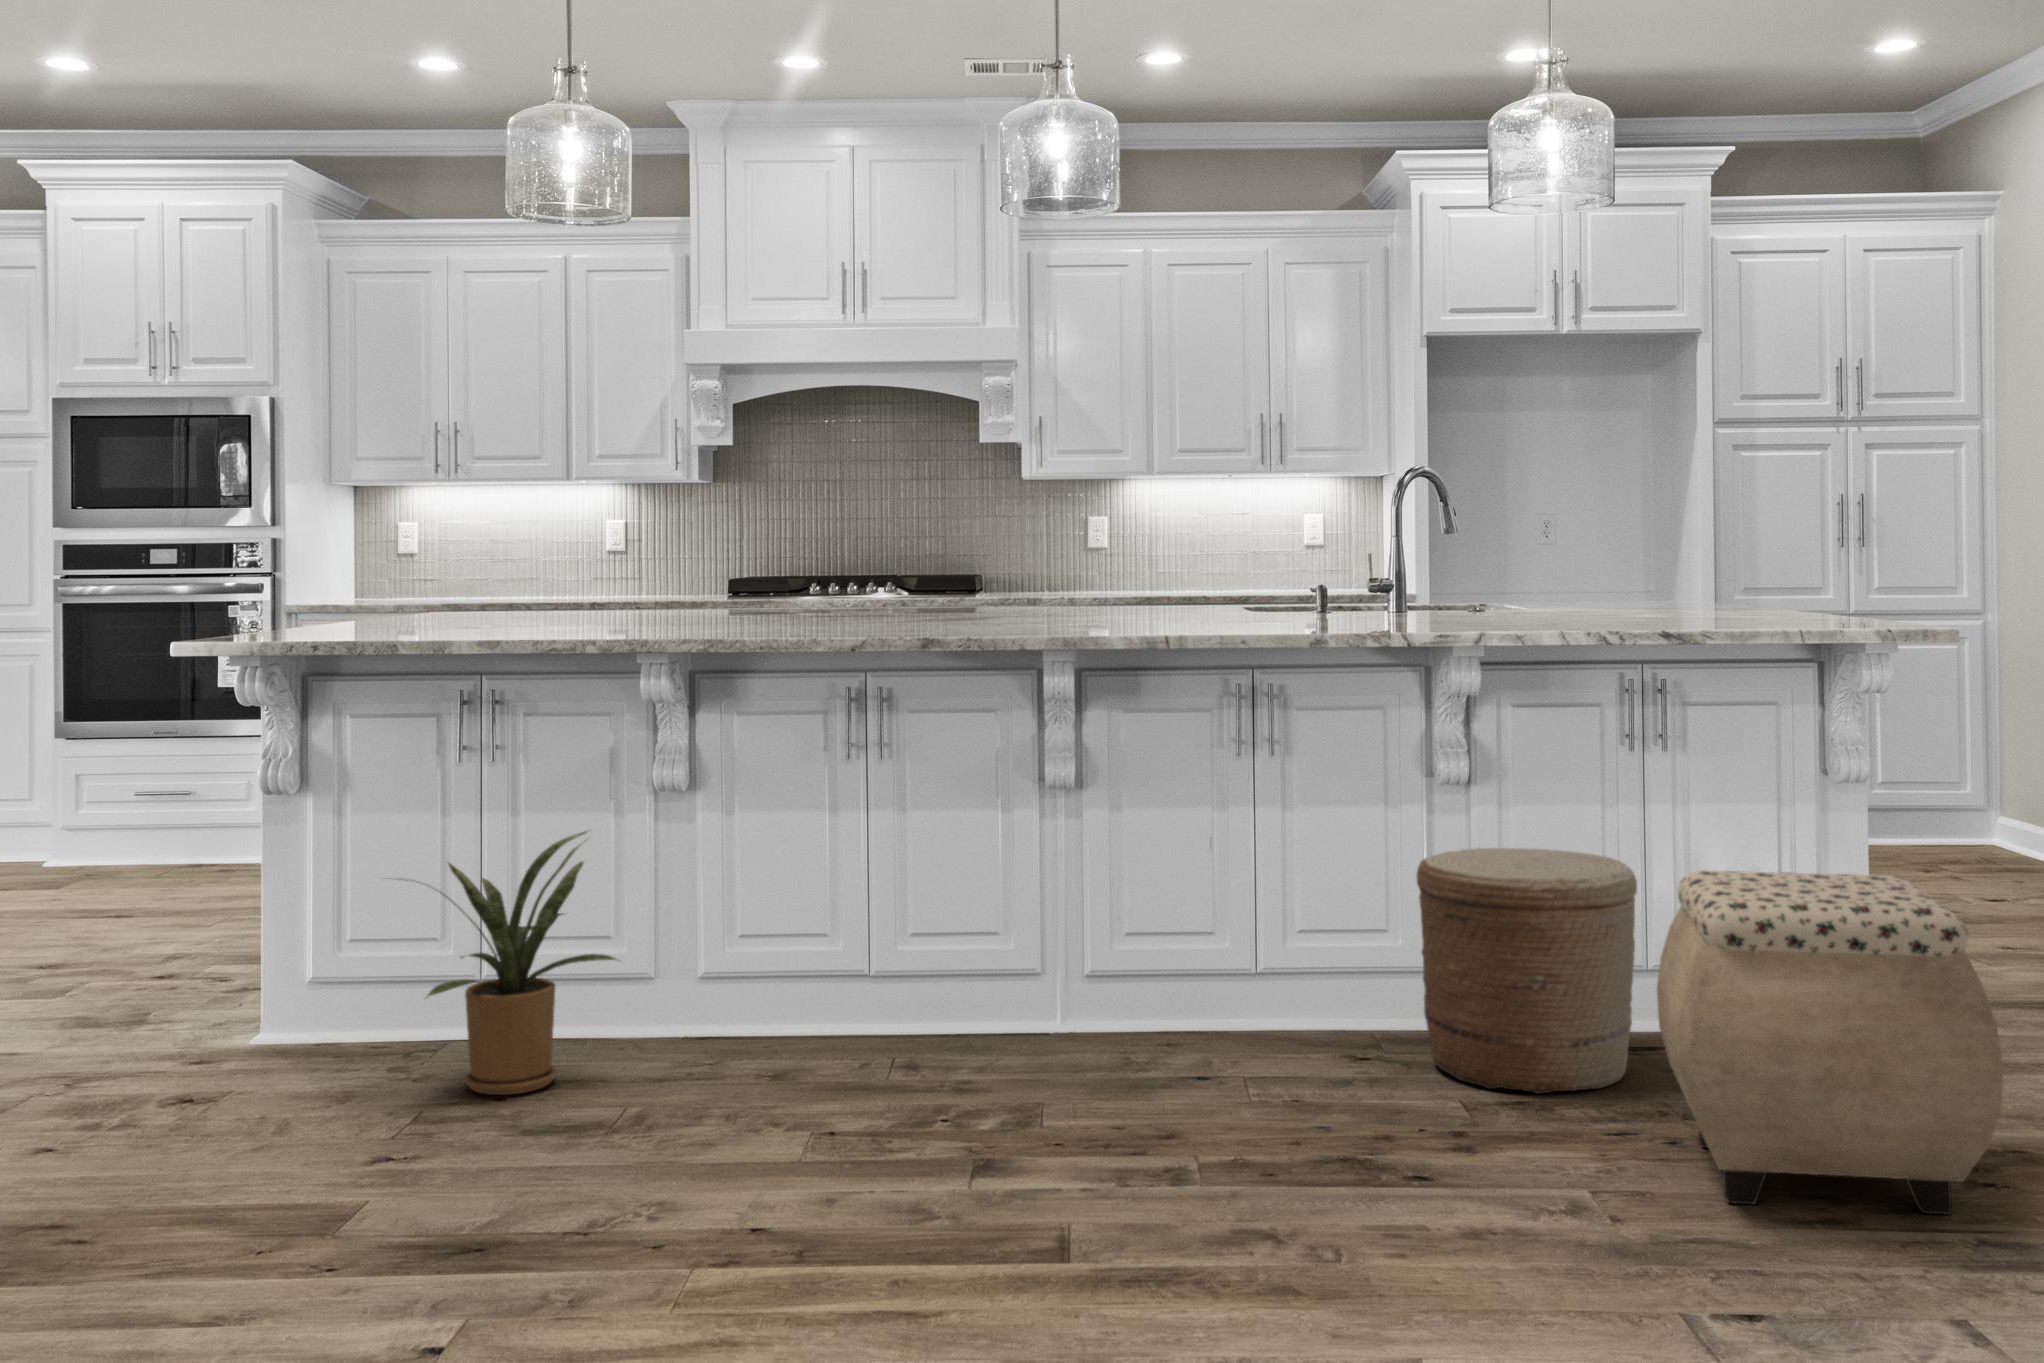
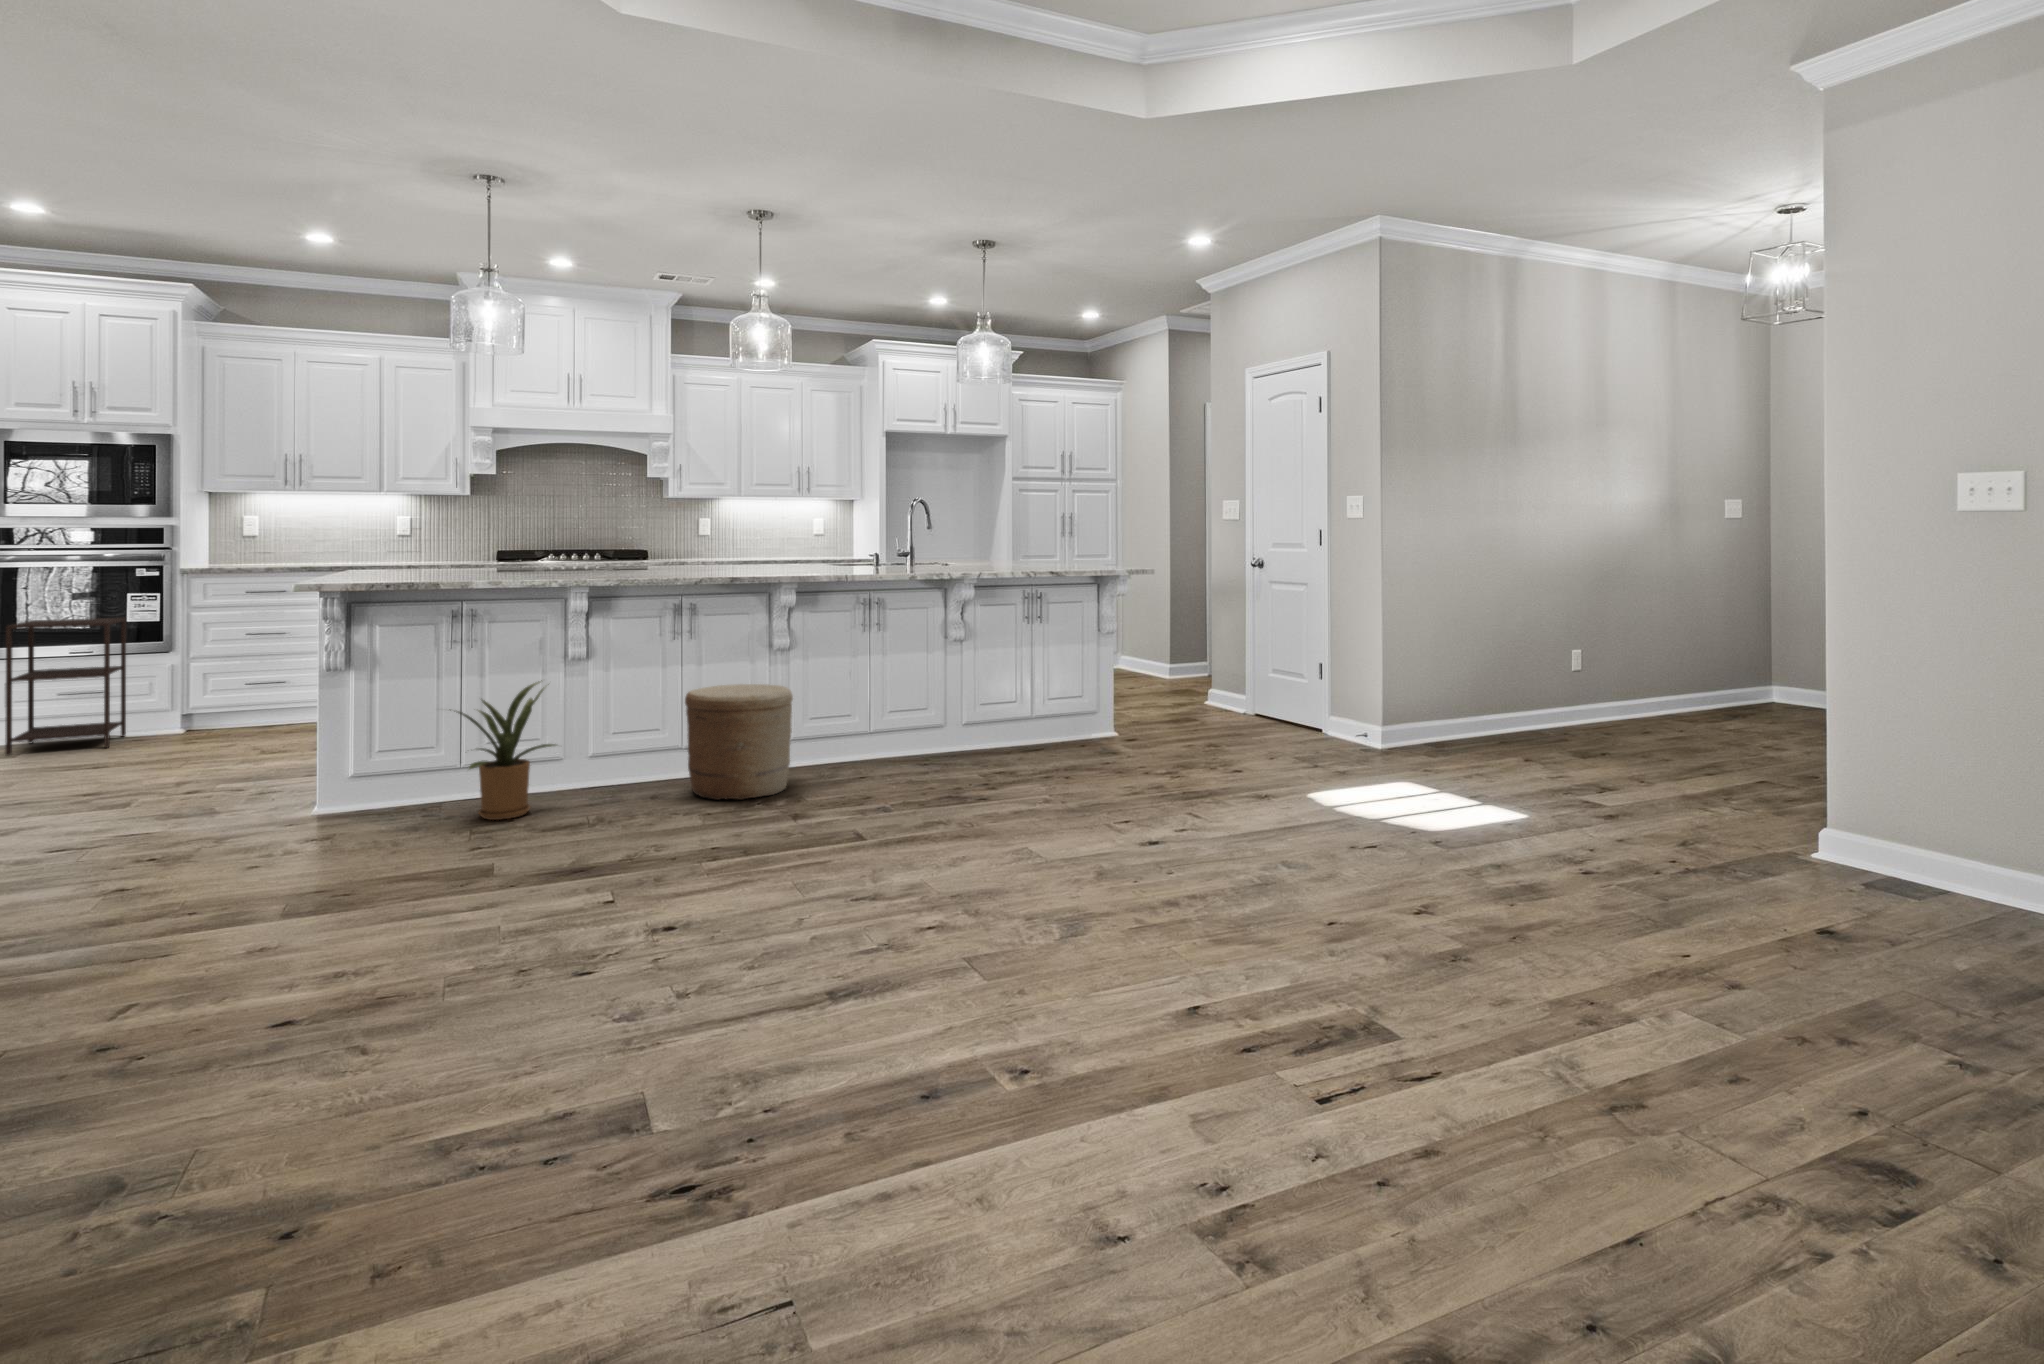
side table: none [44,683,212,889] -> present [5,618,126,755]
woven basket: present [1417,848,1637,1093] -> present [685,684,793,800]
ottoman: present [1657,870,2004,1215] -> none [1059,666,1198,795]

